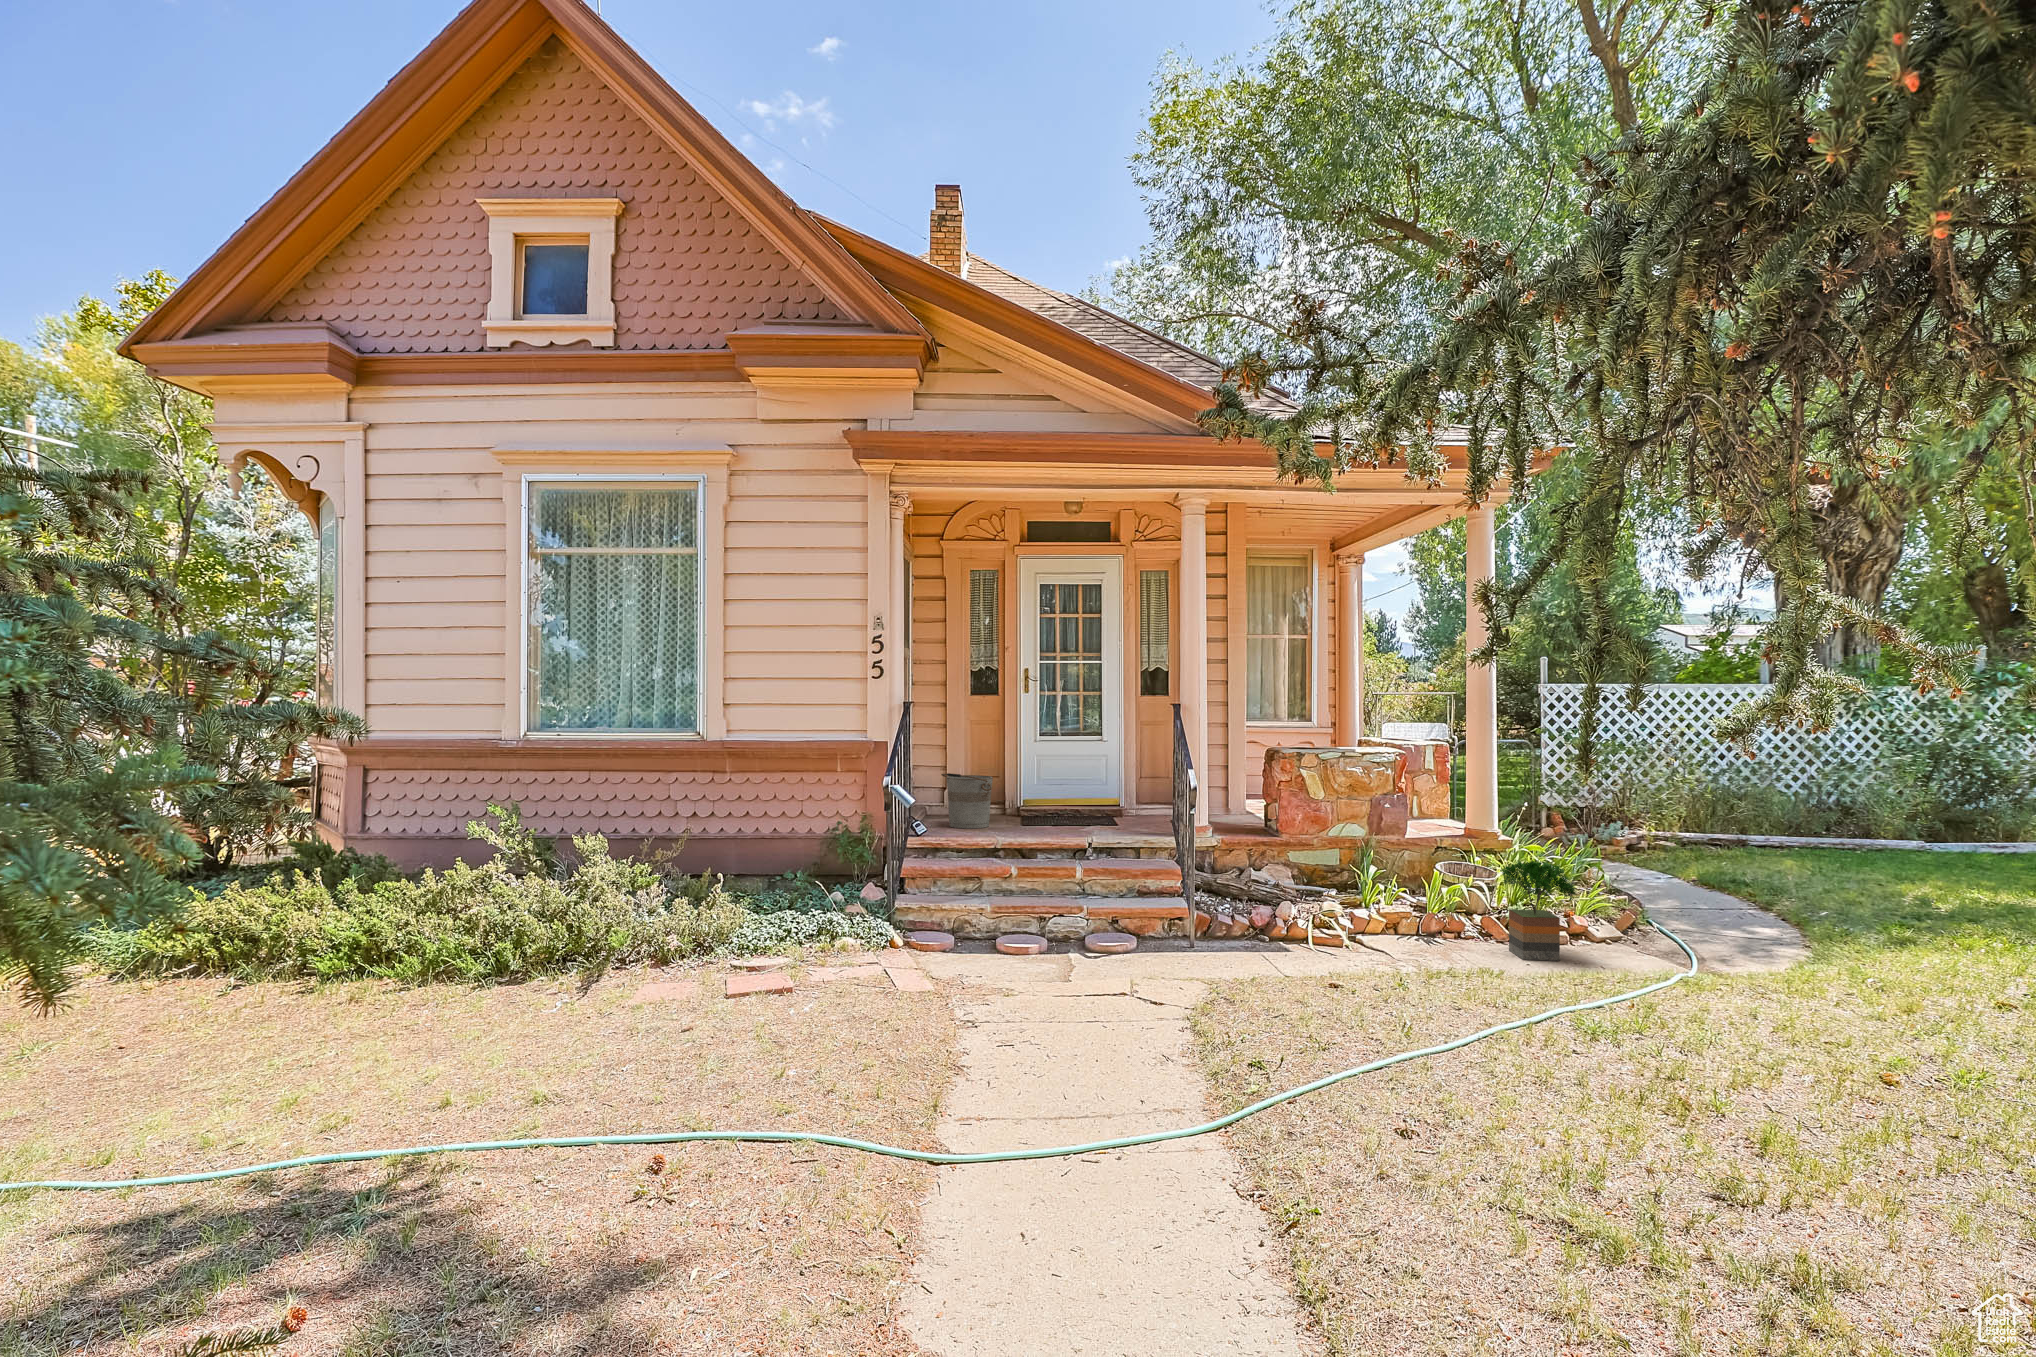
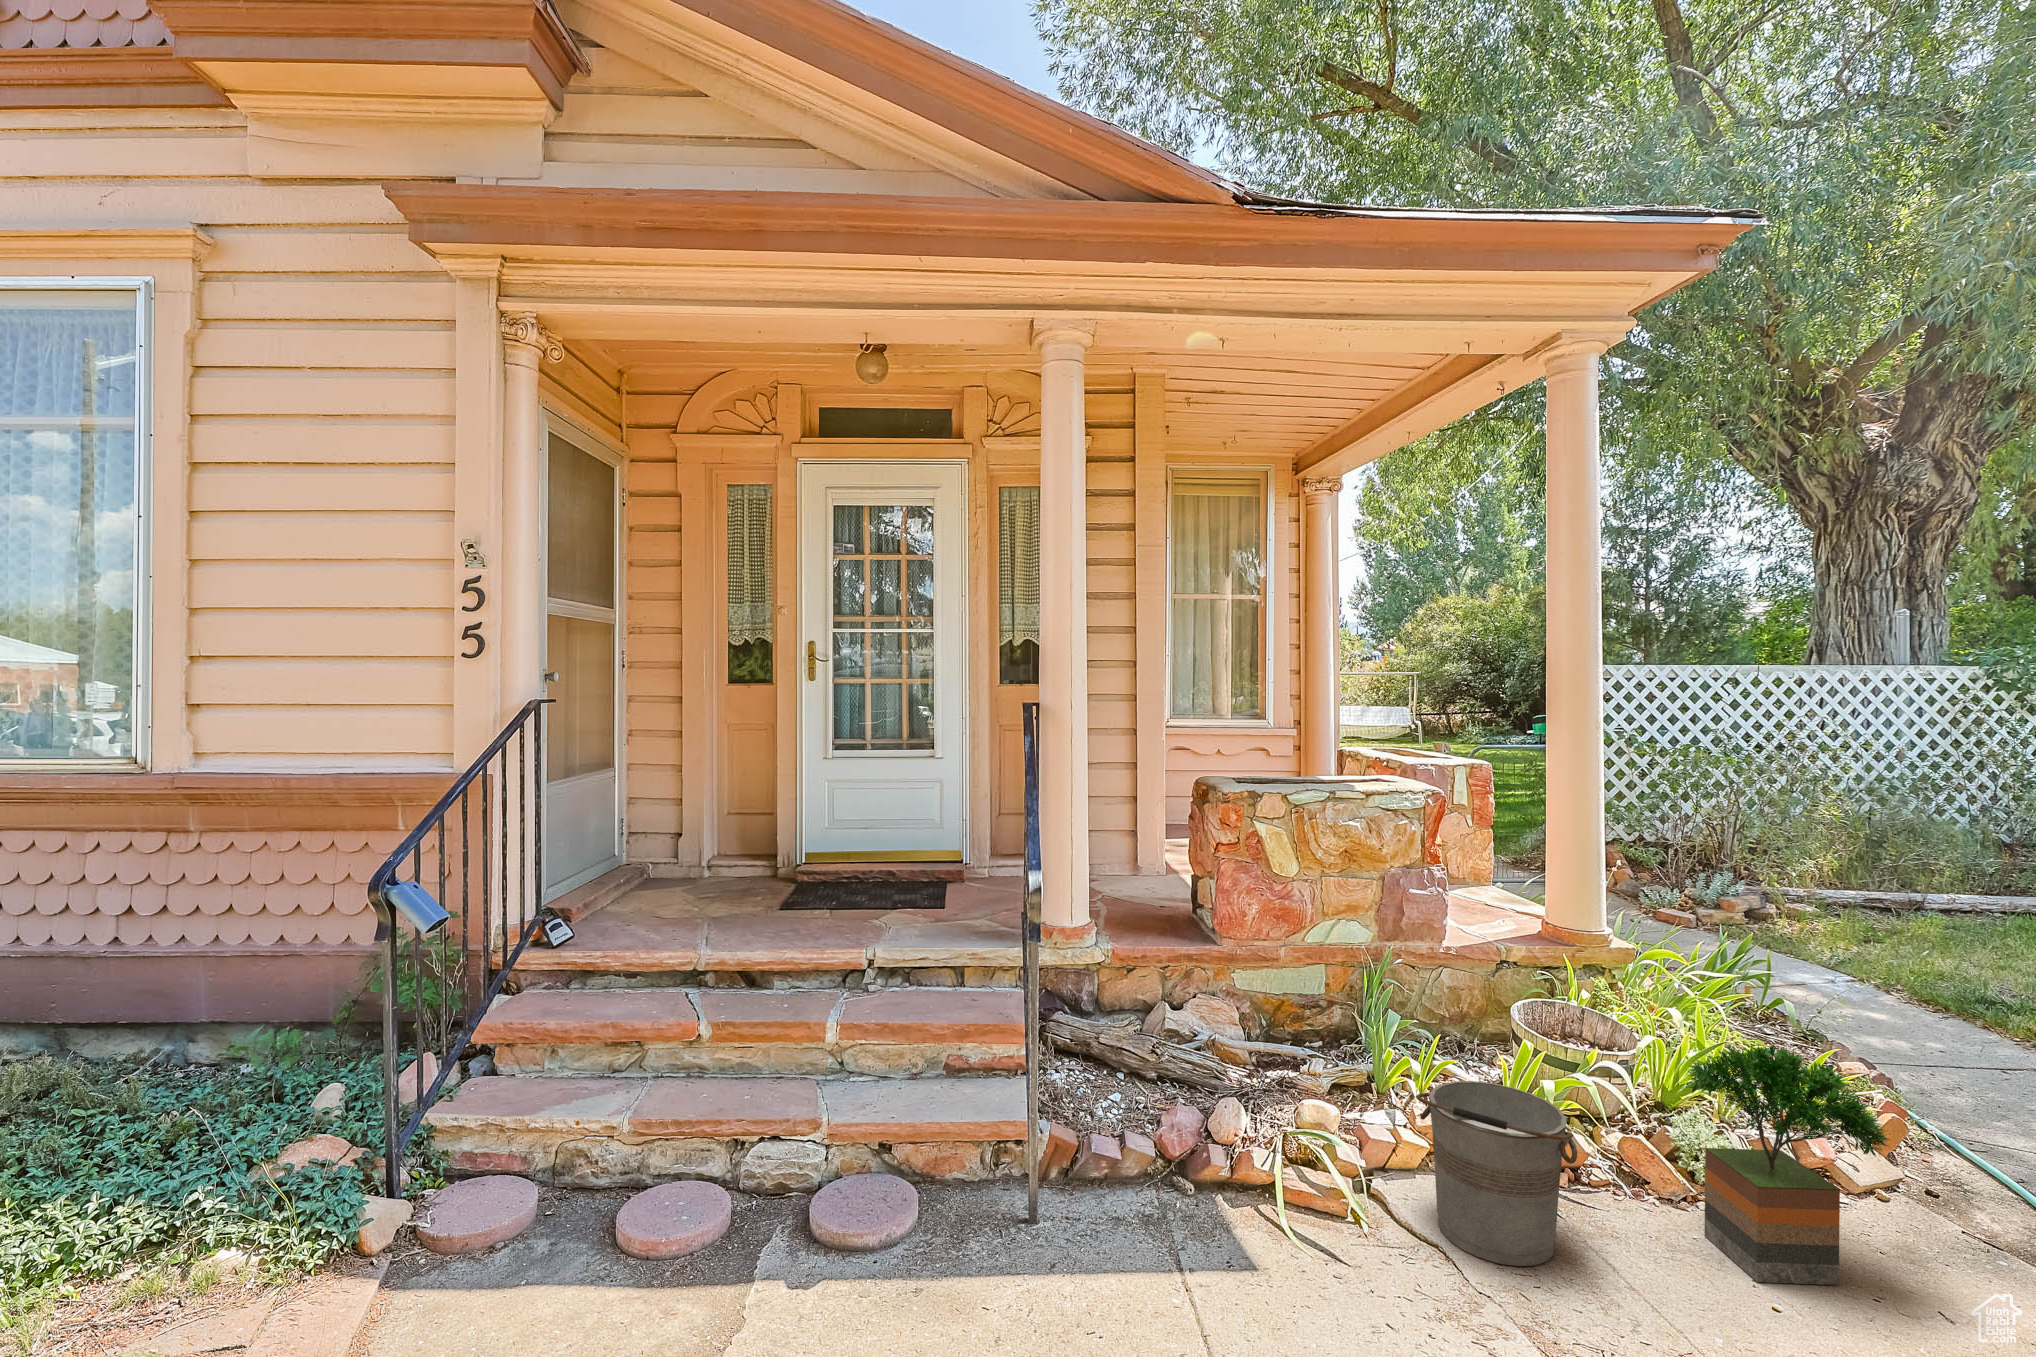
bucket: present [941,773,993,828] -> present [1416,1081,1577,1266]

